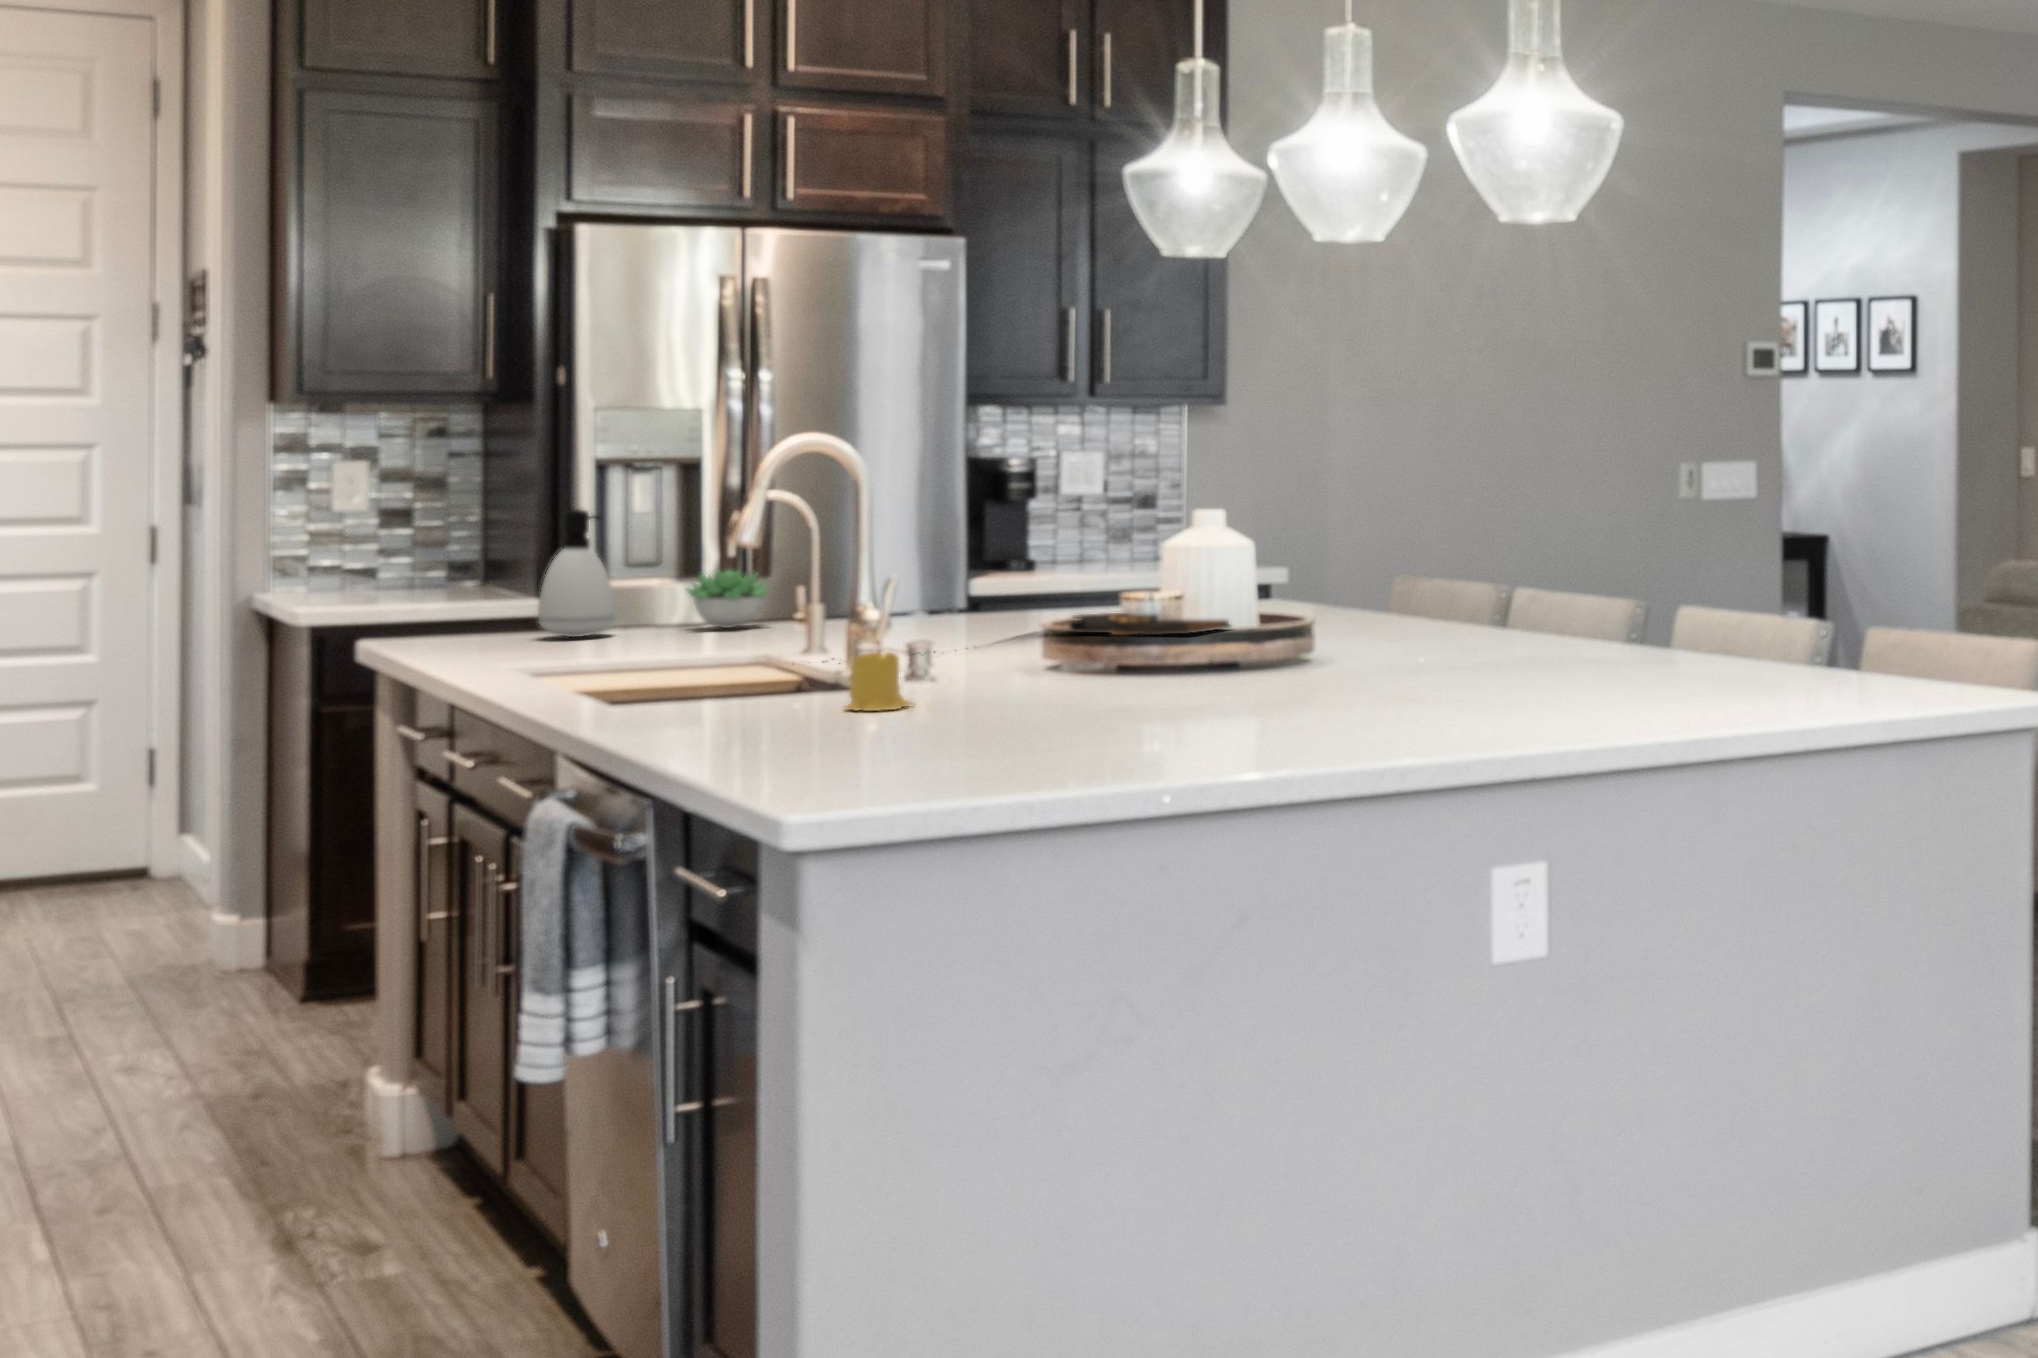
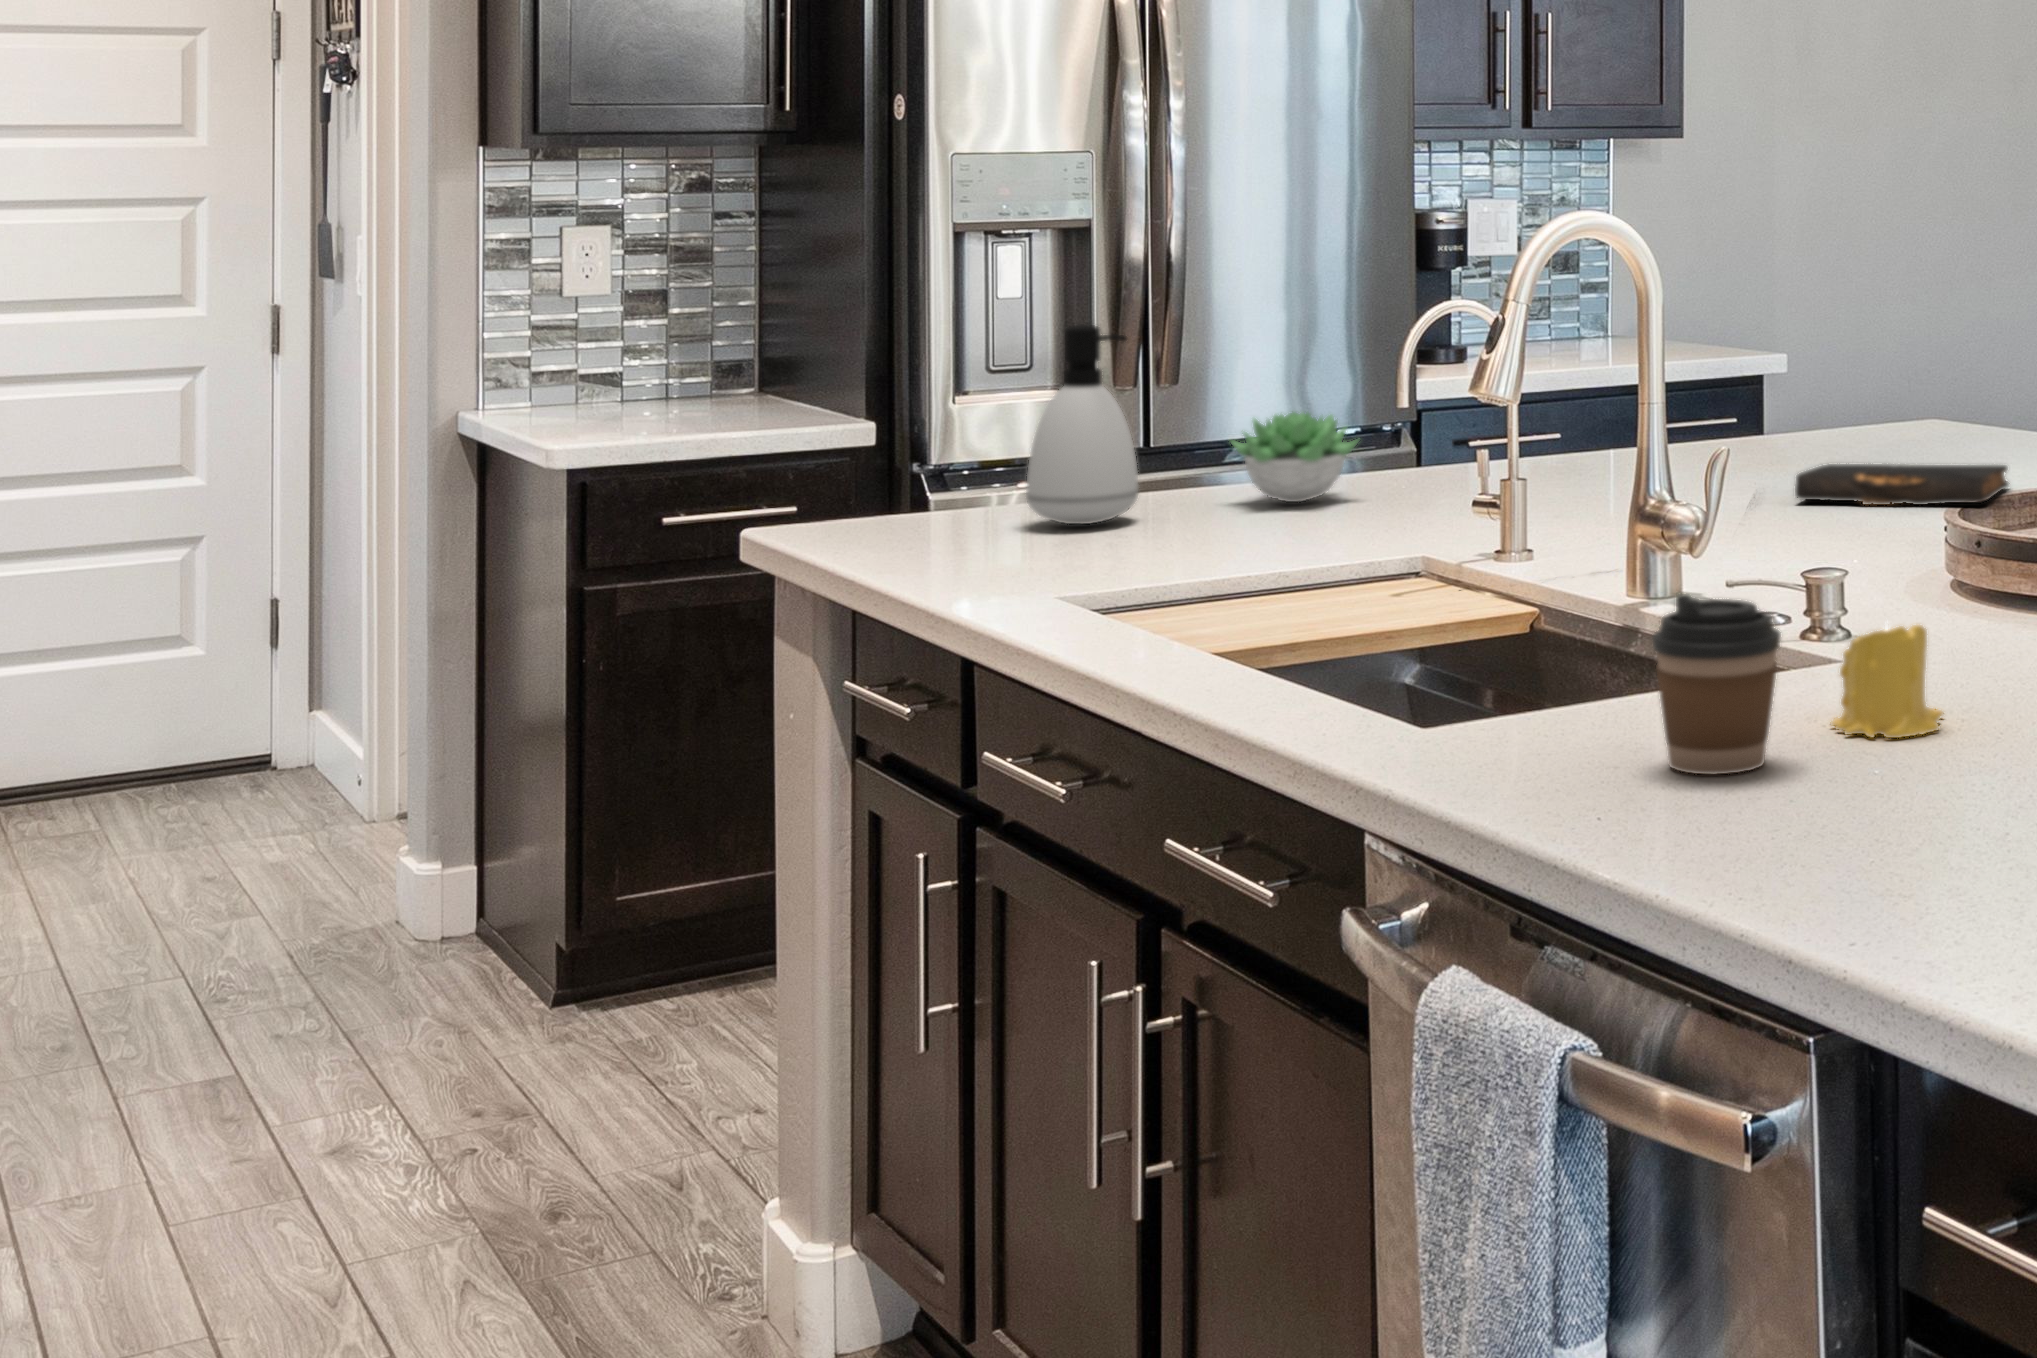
coffee cup: none [712,627,788,720] -> present [1653,594,1781,774]

